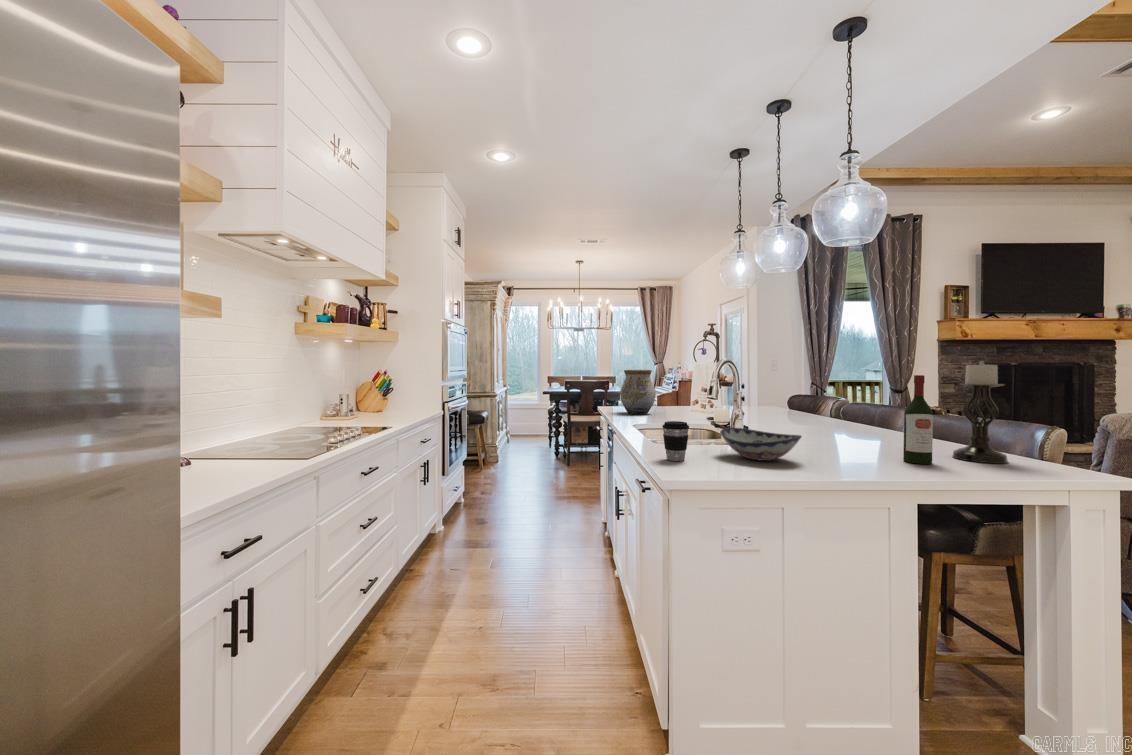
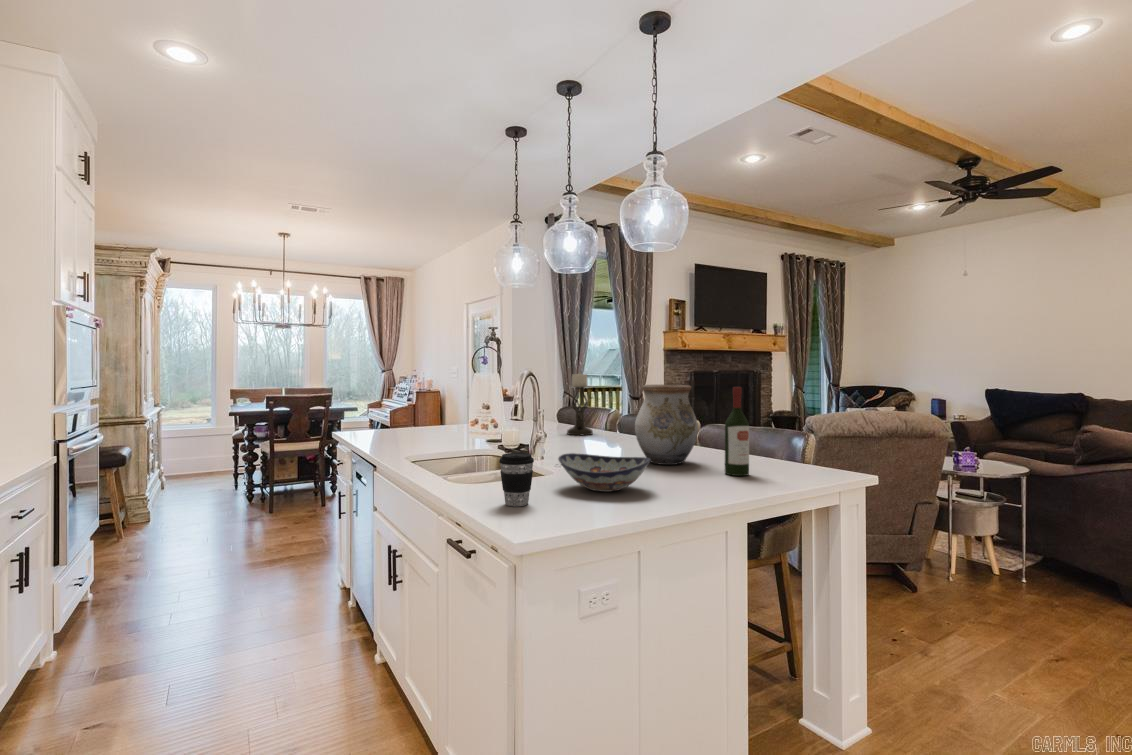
candle holder: present [953,361,1008,463] -> present [567,372,593,435]
vase: present [620,370,656,415] -> present [635,385,698,465]

